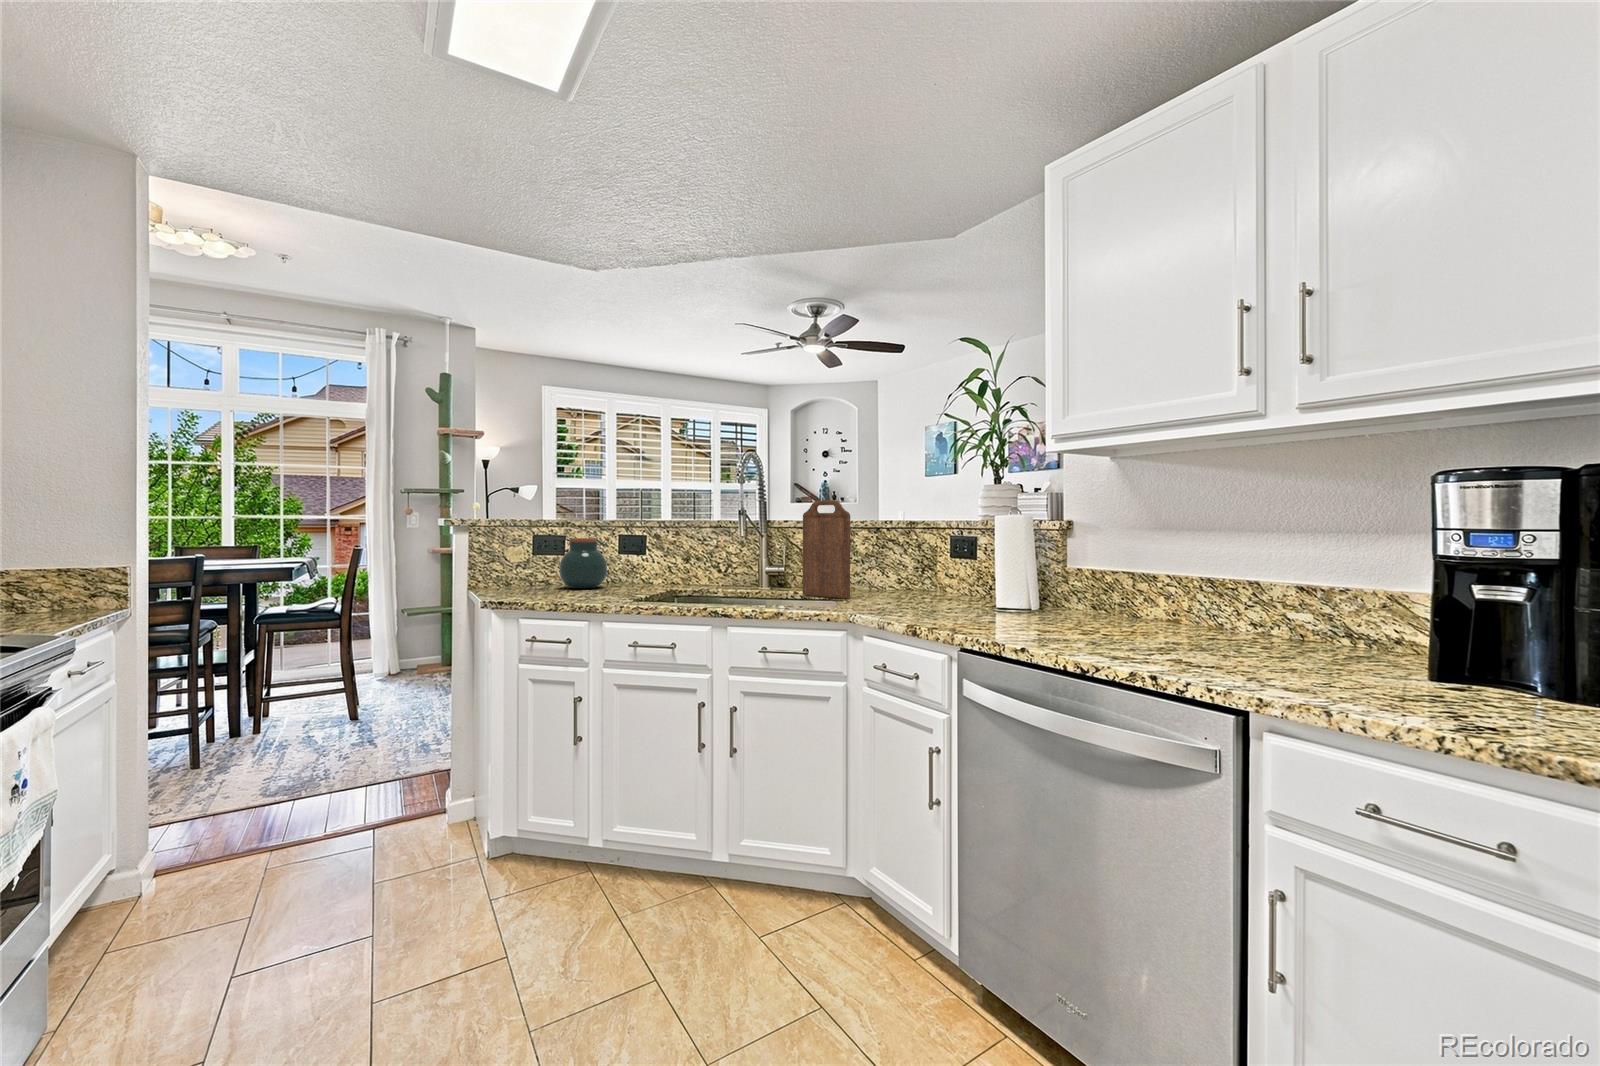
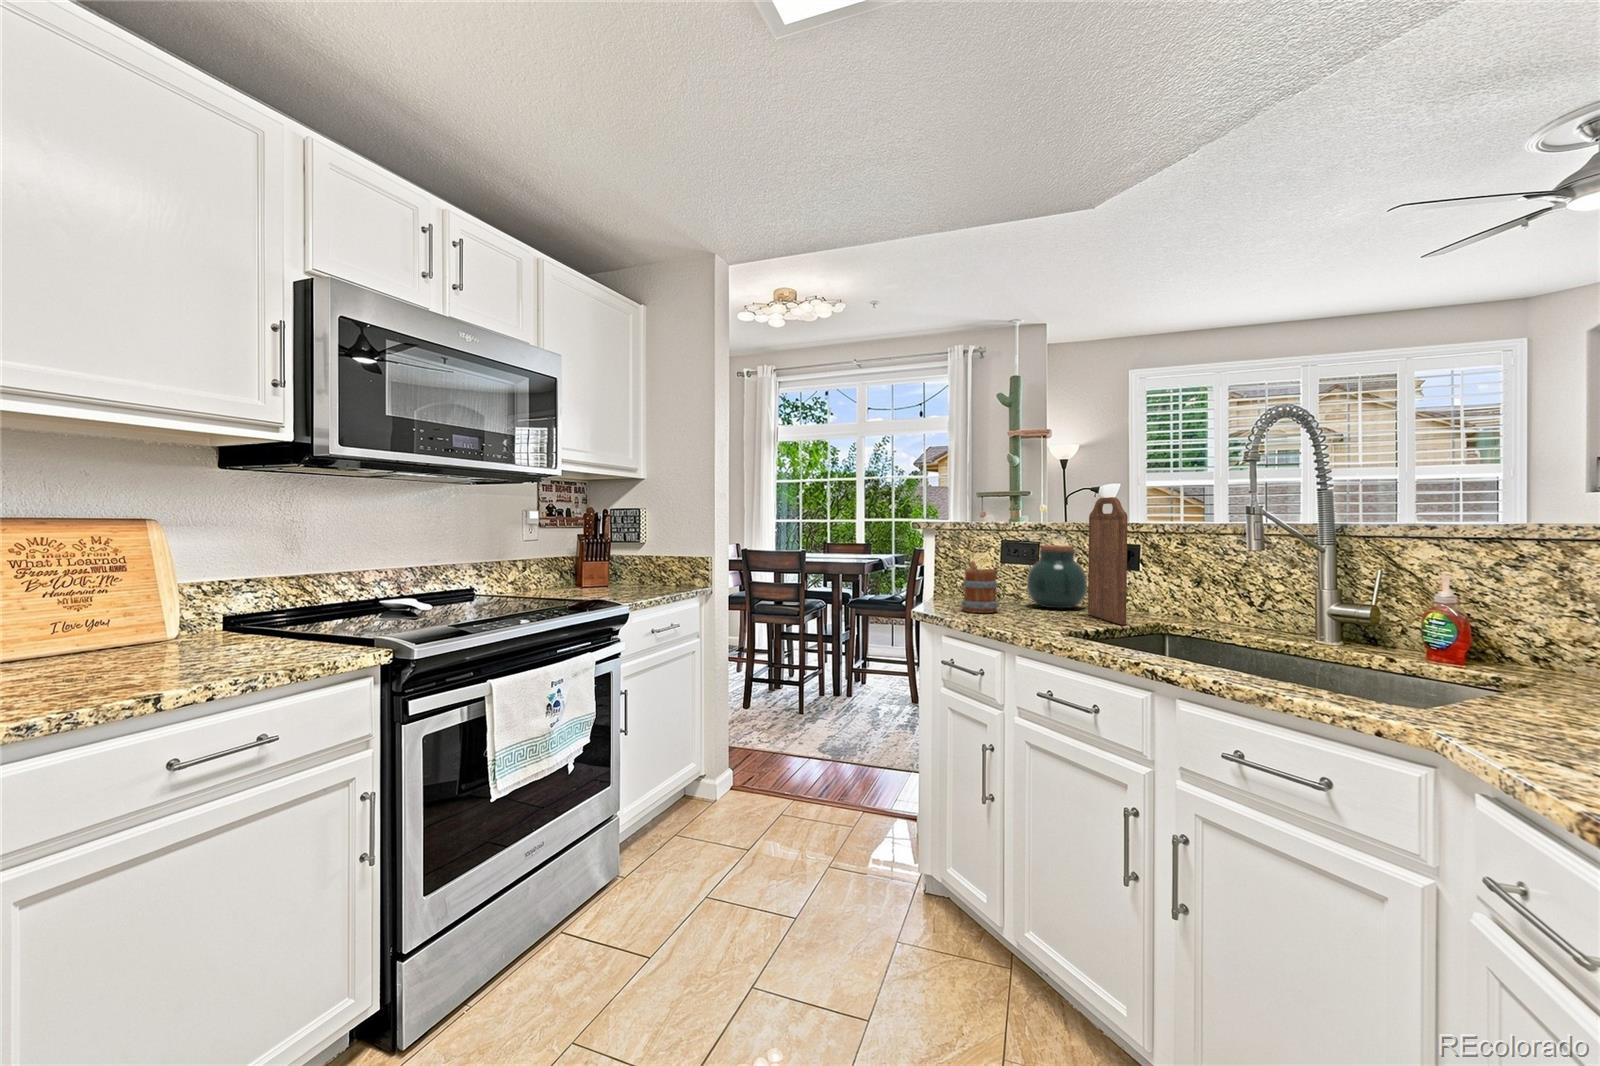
cutting board: present [803,500,850,598] -> present [1088,497,1128,625]
mug: none [515,553,551,596] -> present [962,561,999,613]

